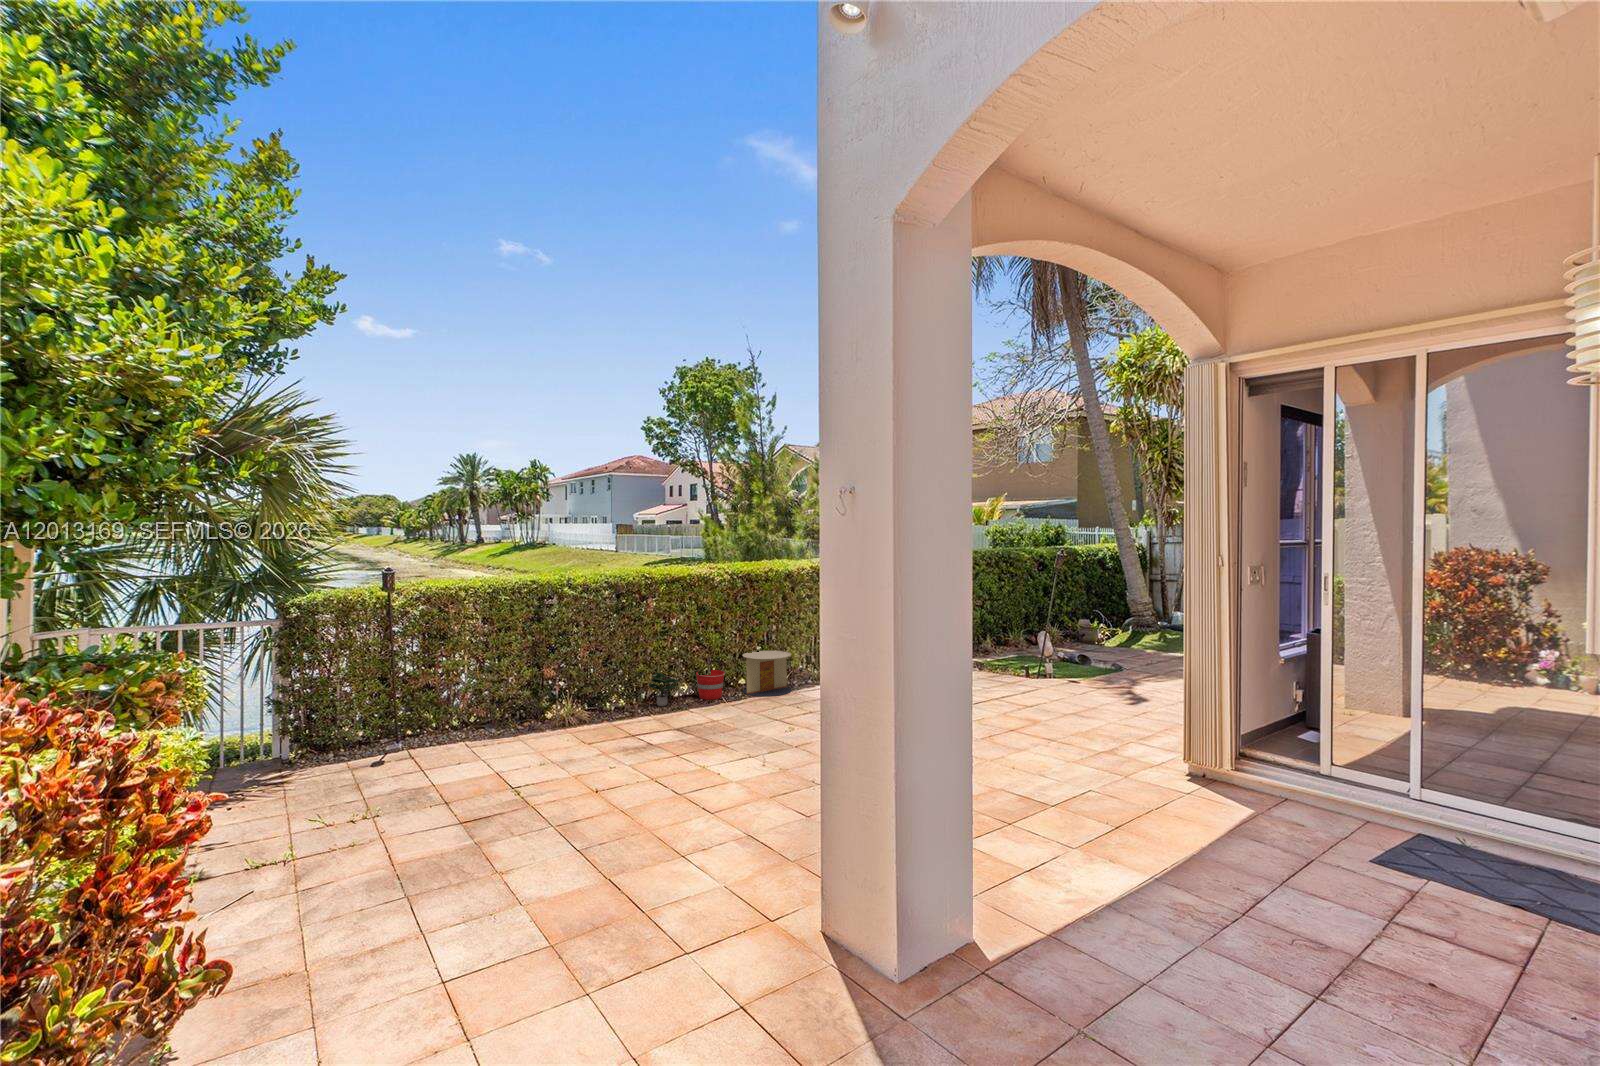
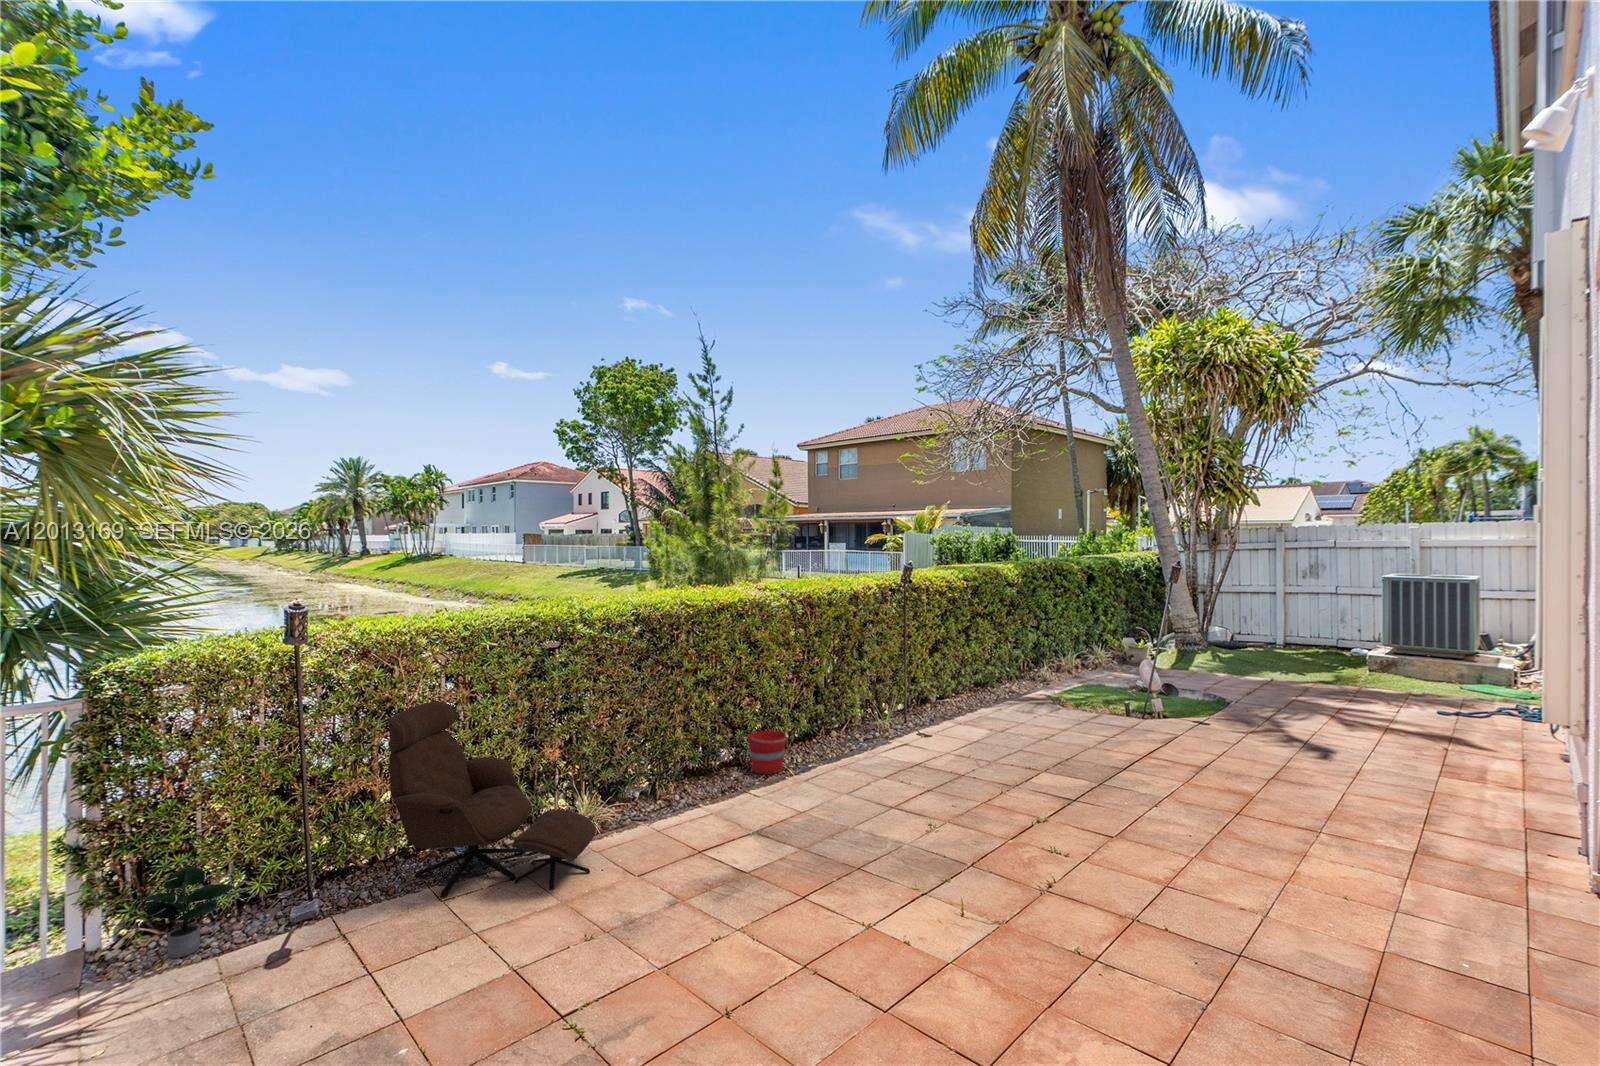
lounge chair: none [441,633,566,746] -> present [389,701,596,897]
side table: present [742,651,791,696] -> none [802,698,868,764]
potted plant: present [648,673,679,706] -> present [142,867,234,958]

